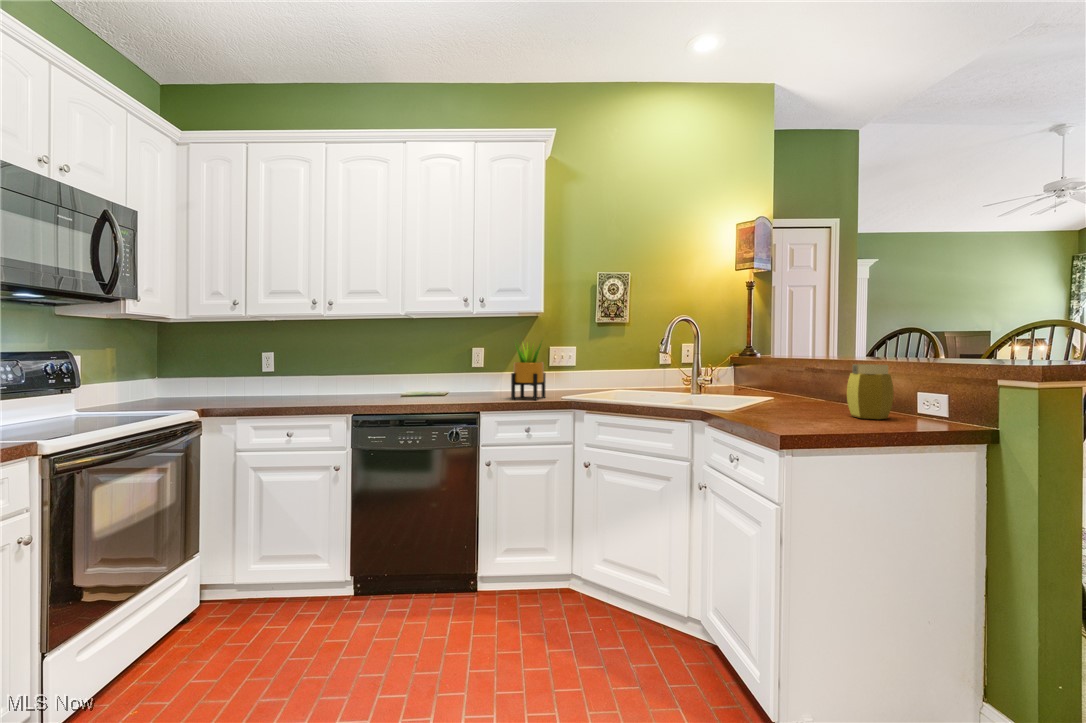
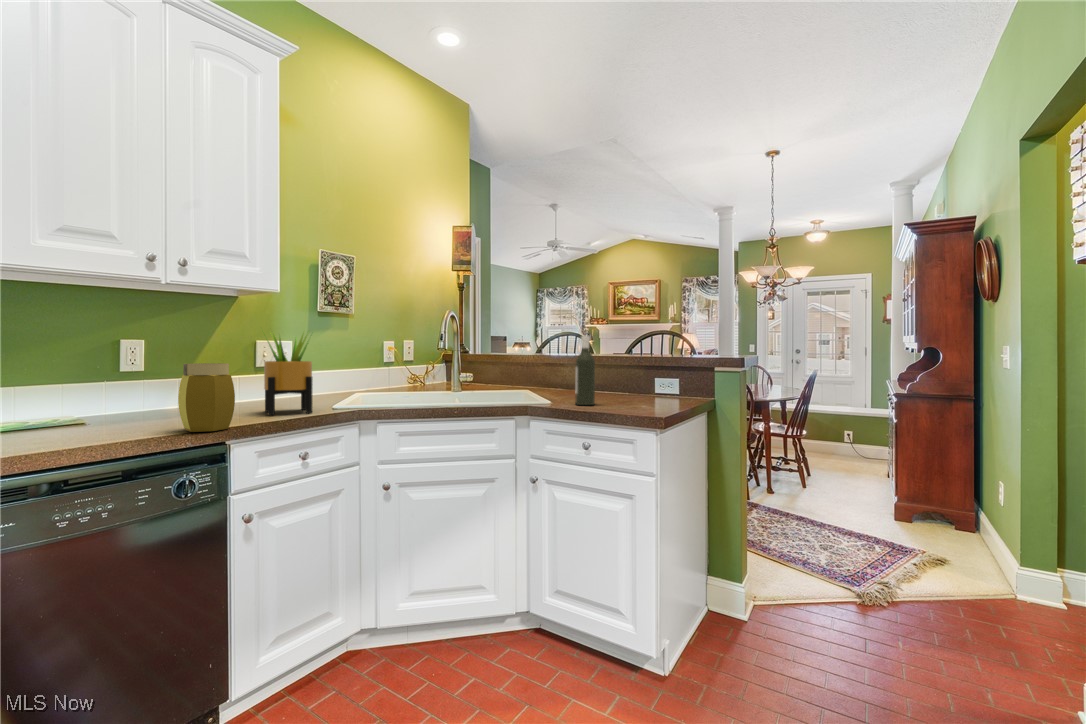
bottle: none [759,337,785,418] -> present [576,335,595,405]
jar: present [847,364,894,419] -> present [178,363,235,432]

